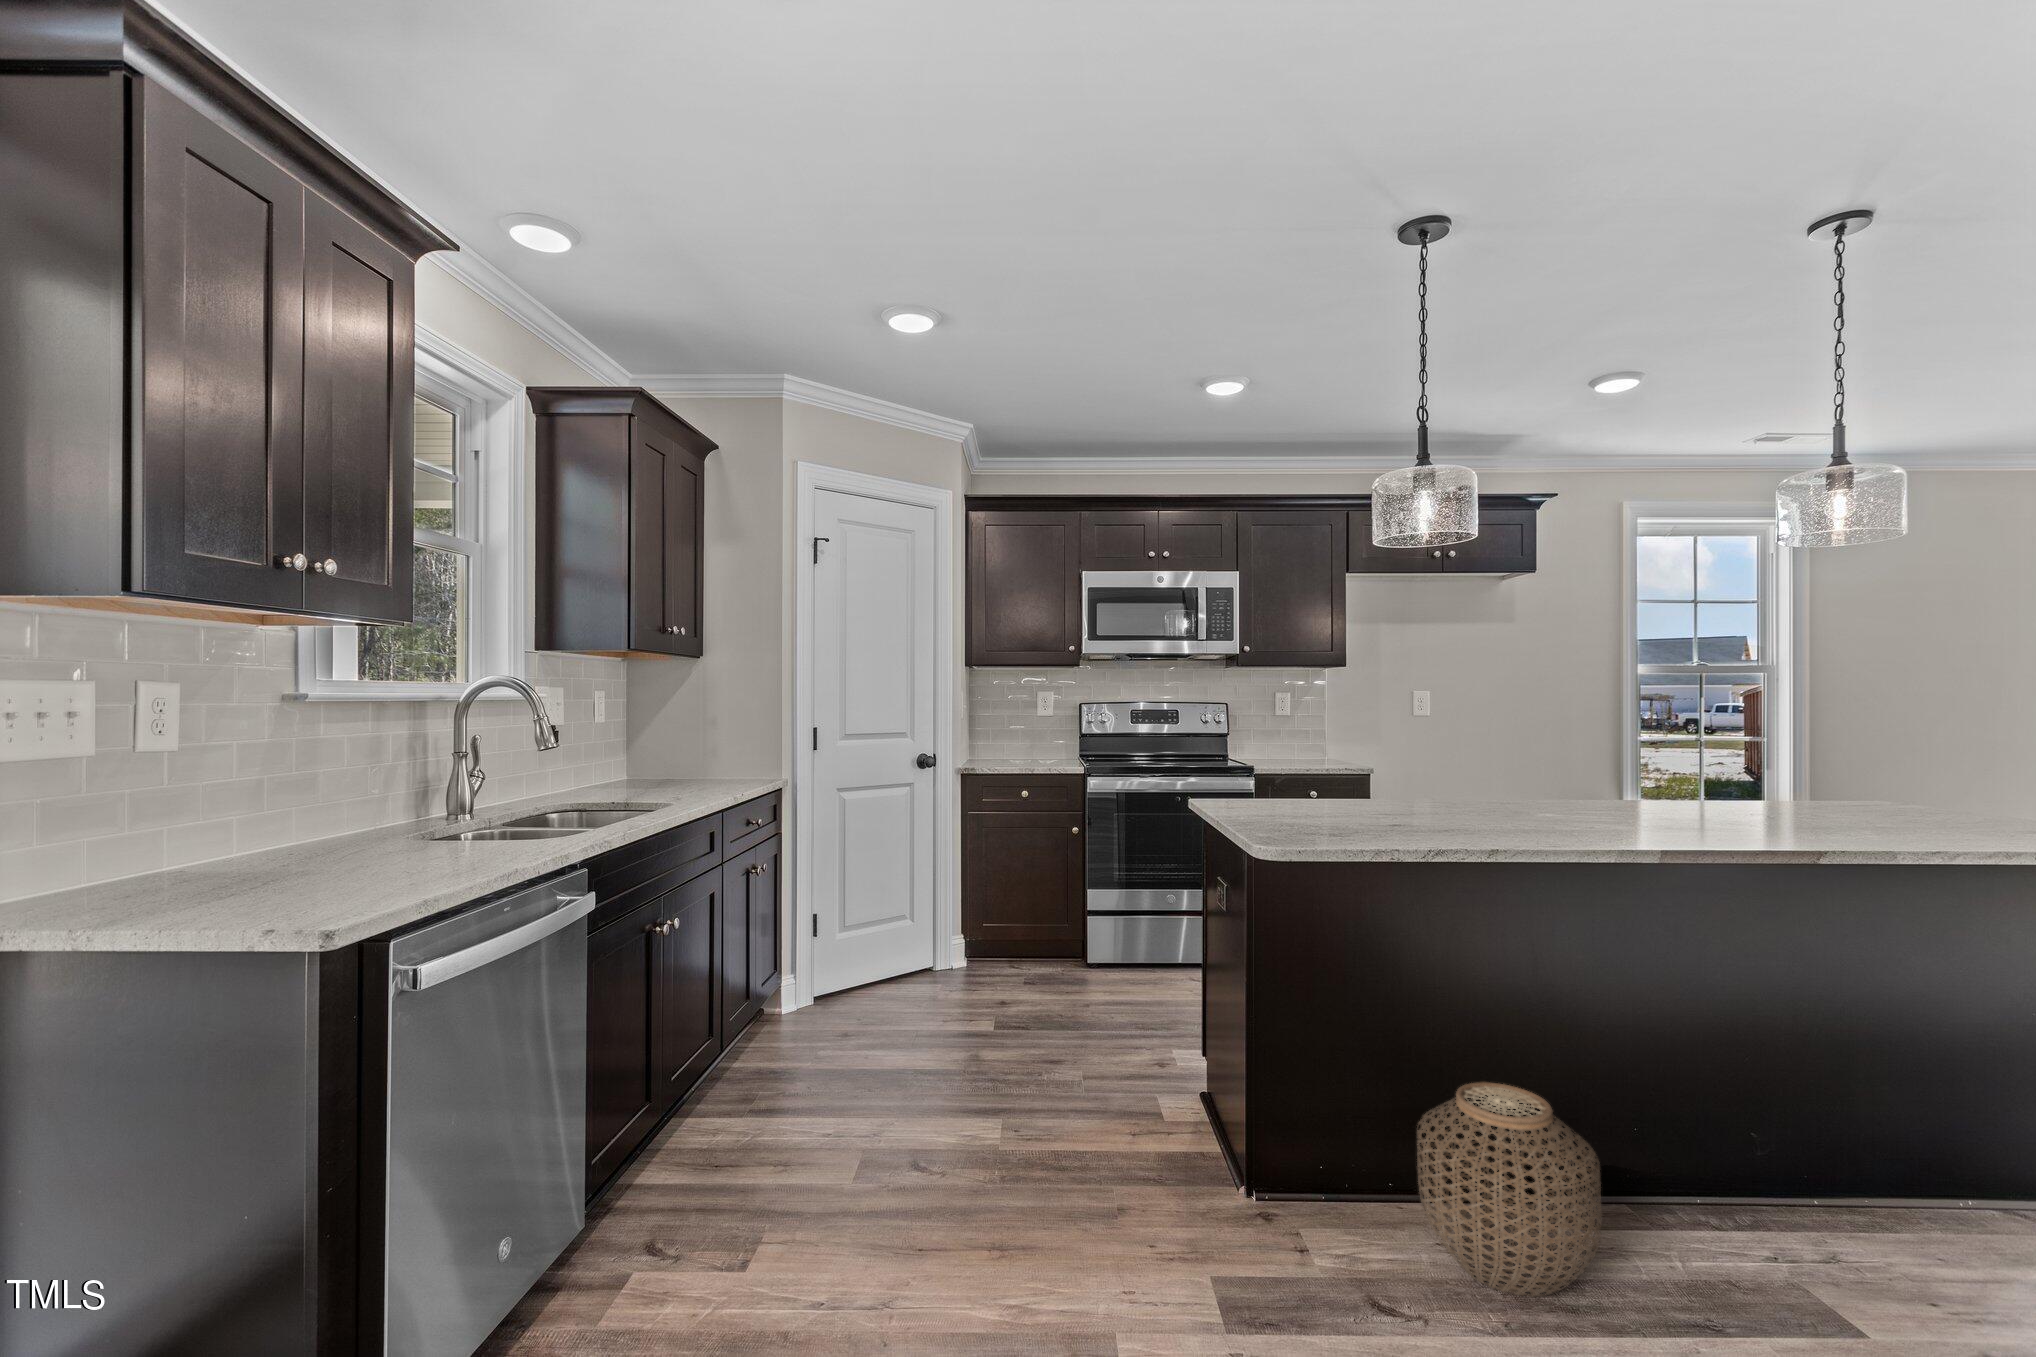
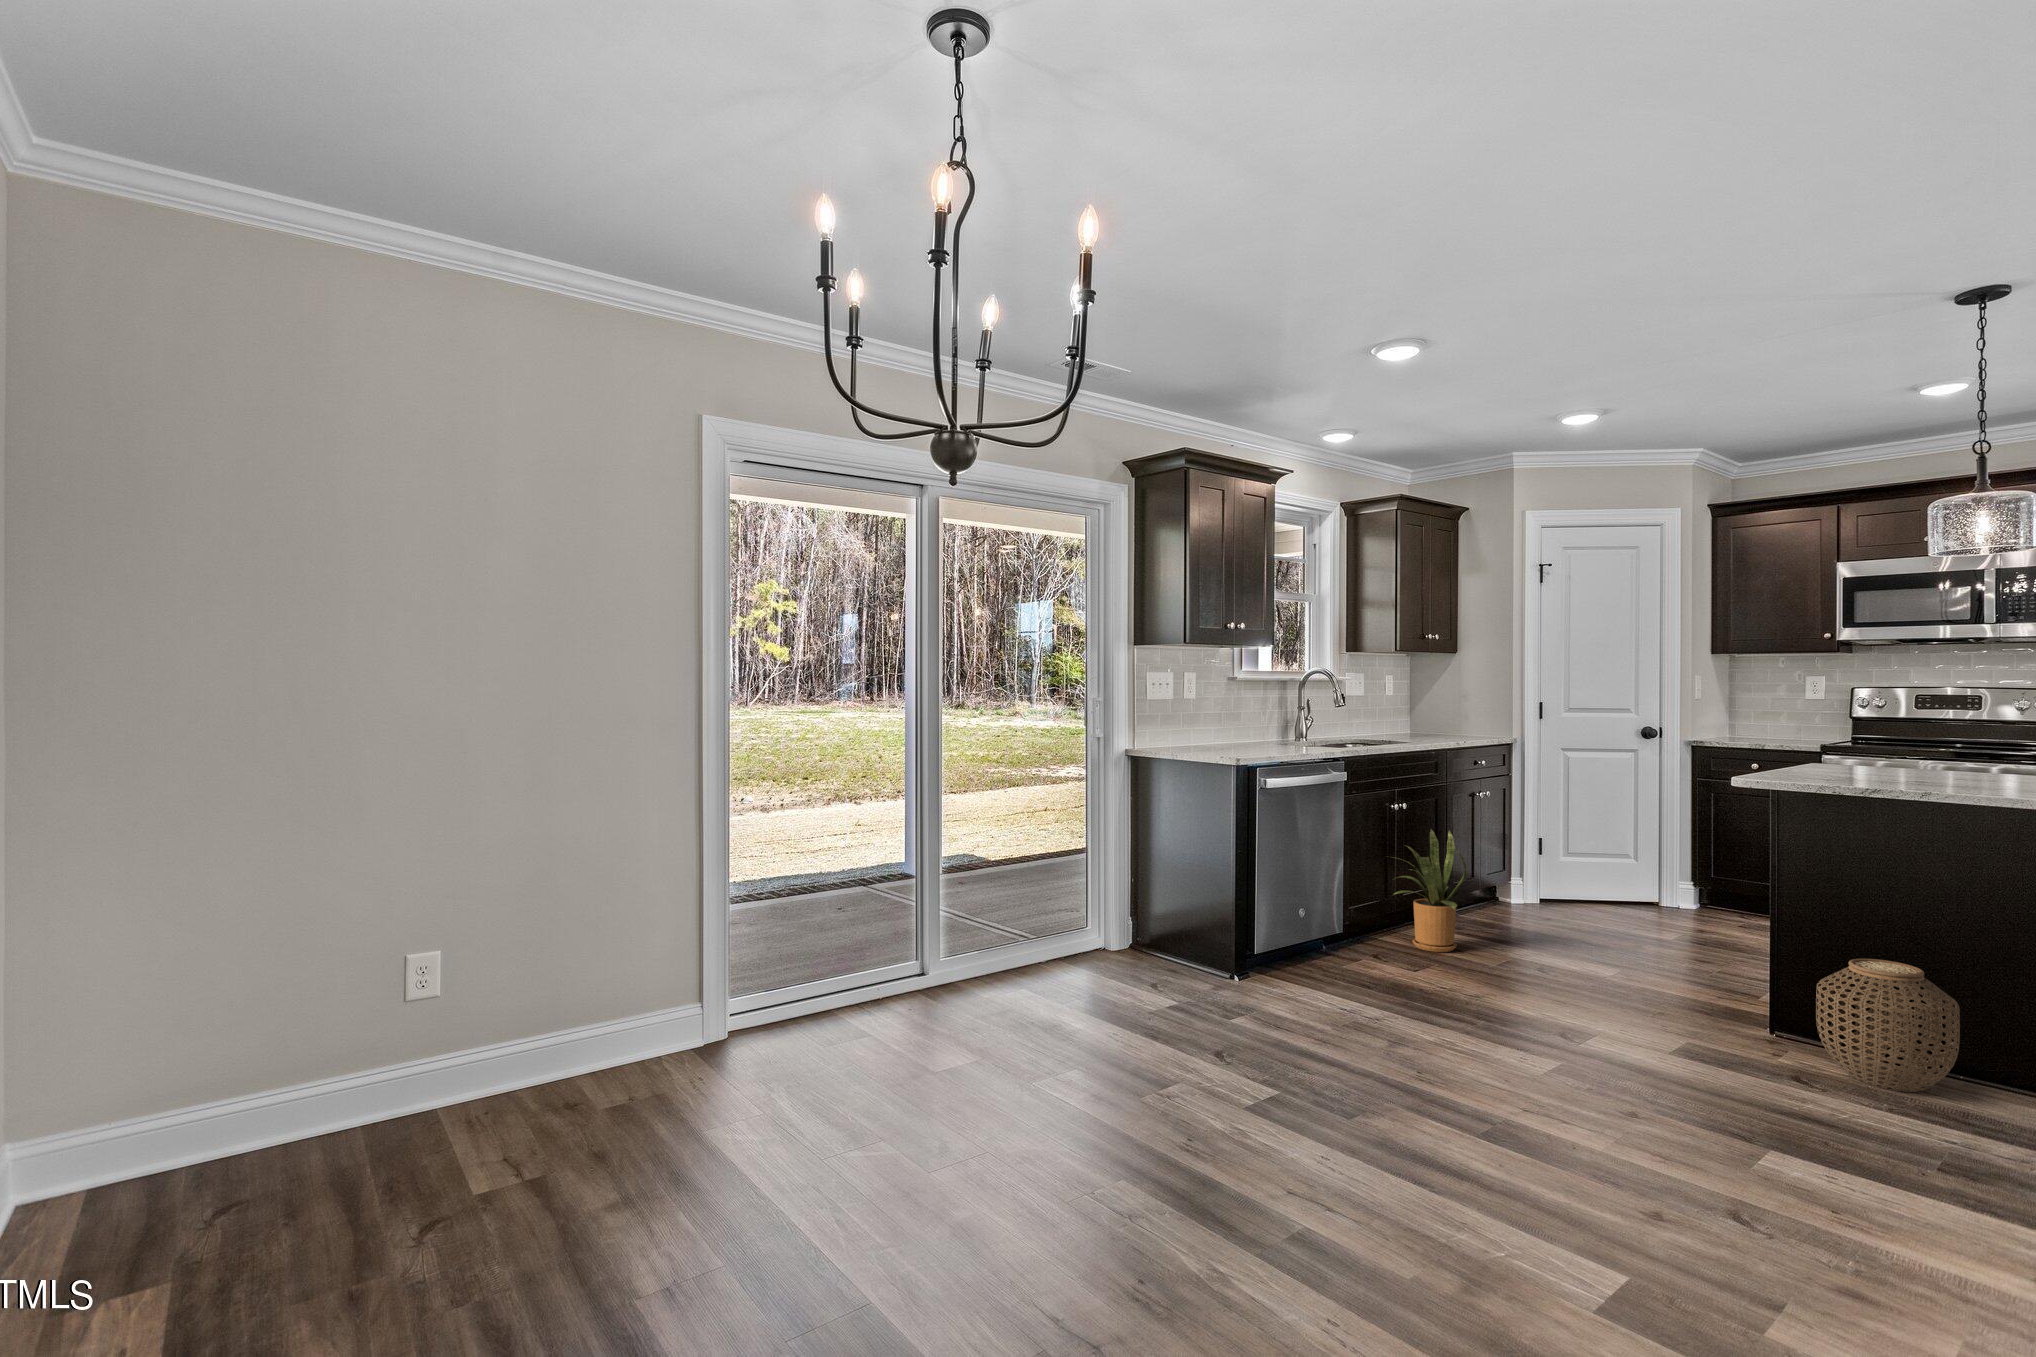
house plant: none [663,954,814,1198] -> present [1394,830,1466,952]

